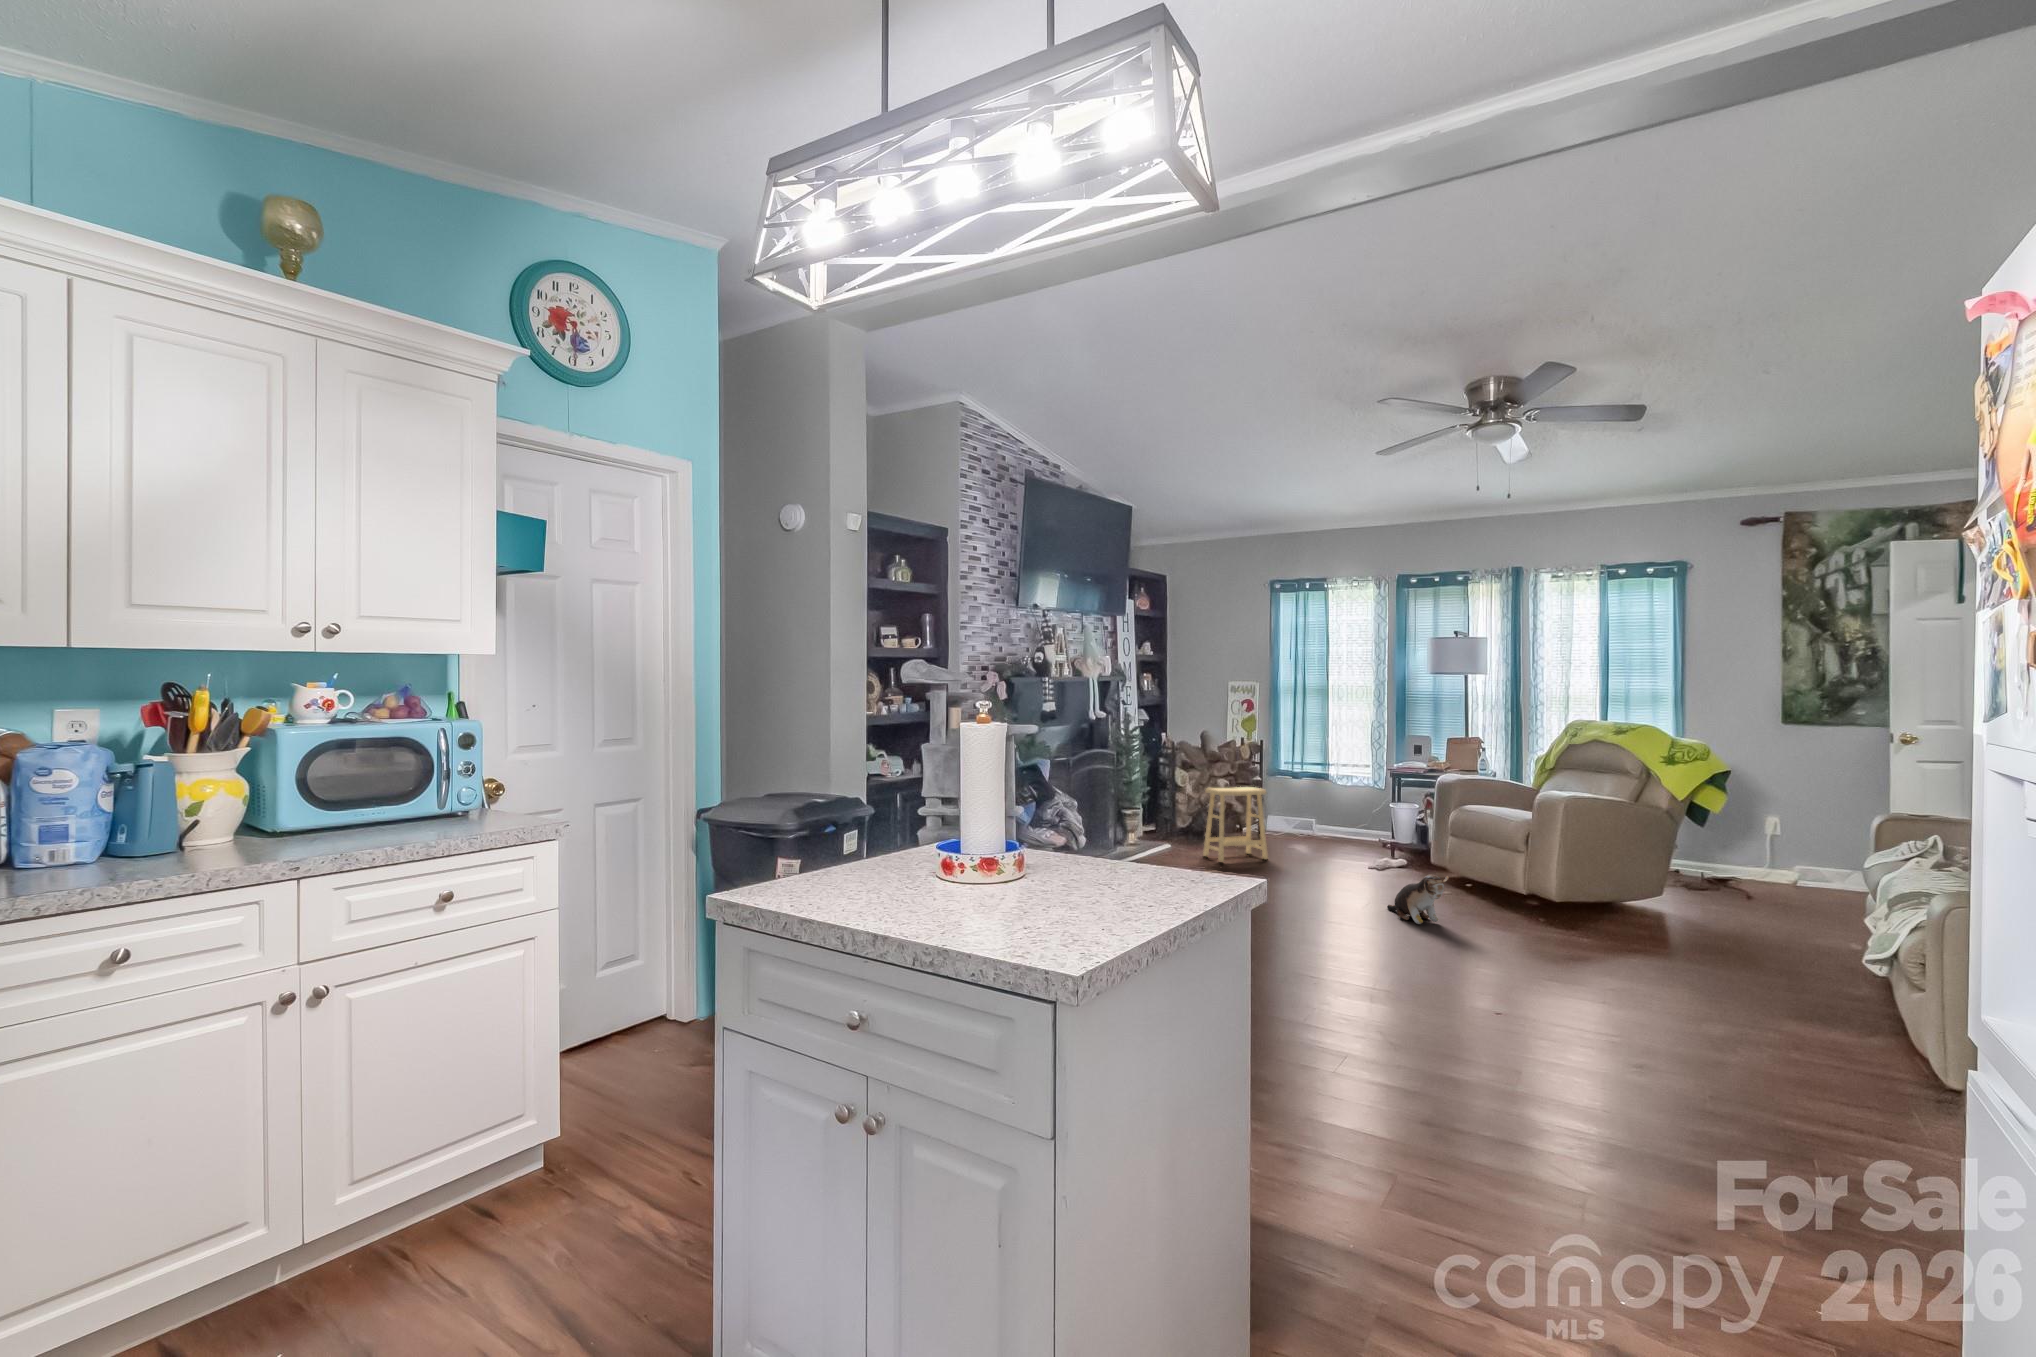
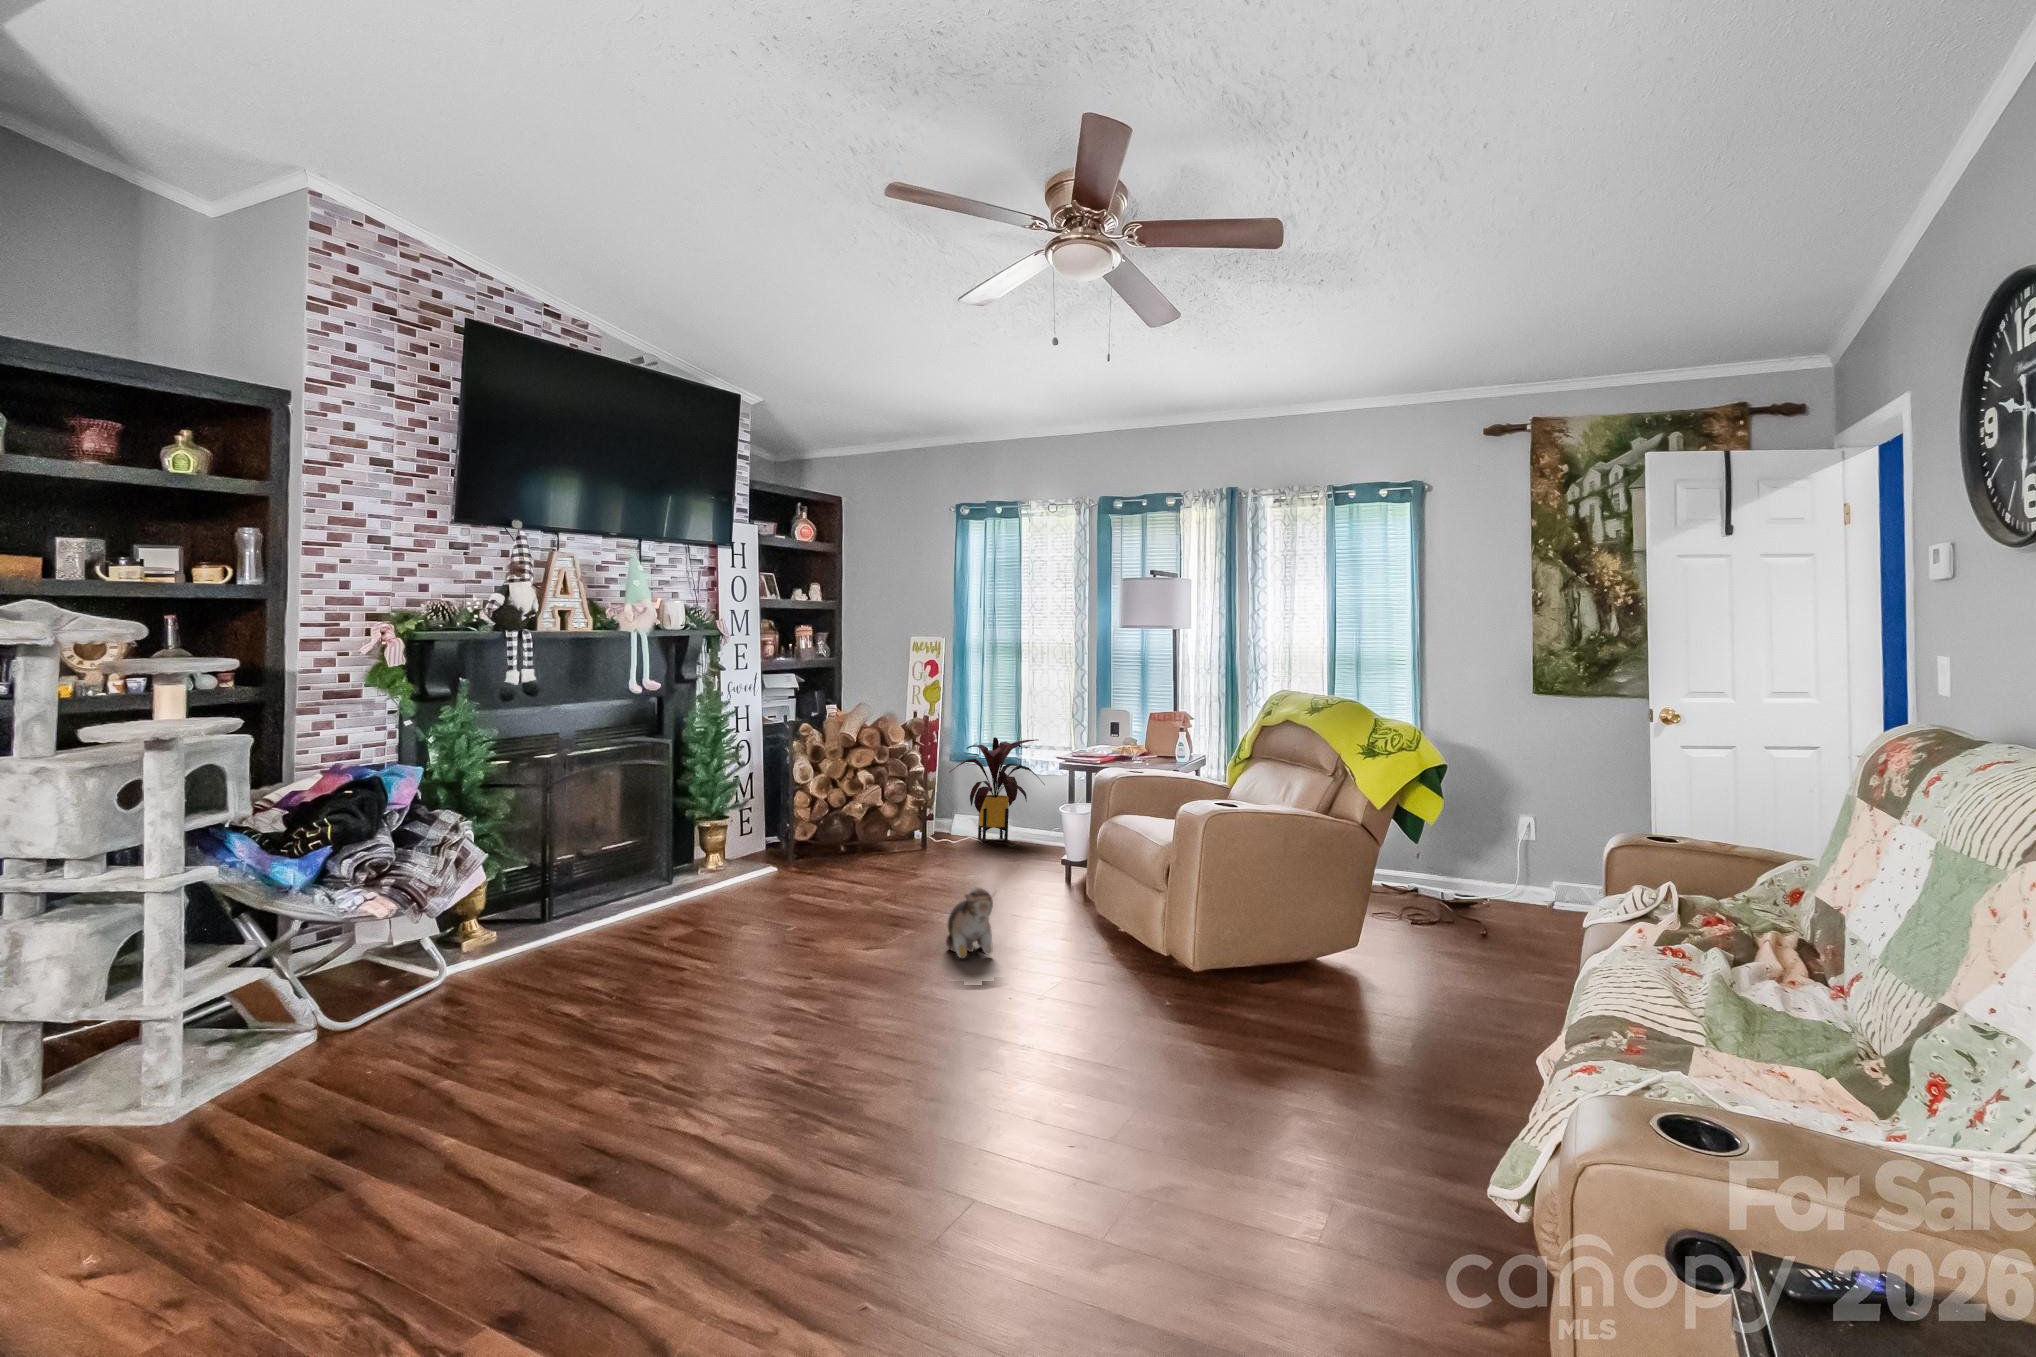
house plant: none [1284,761,1358,843] -> present [949,737,1045,842]
footstool: present [1203,787,1268,861] -> none [811,769,893,867]

